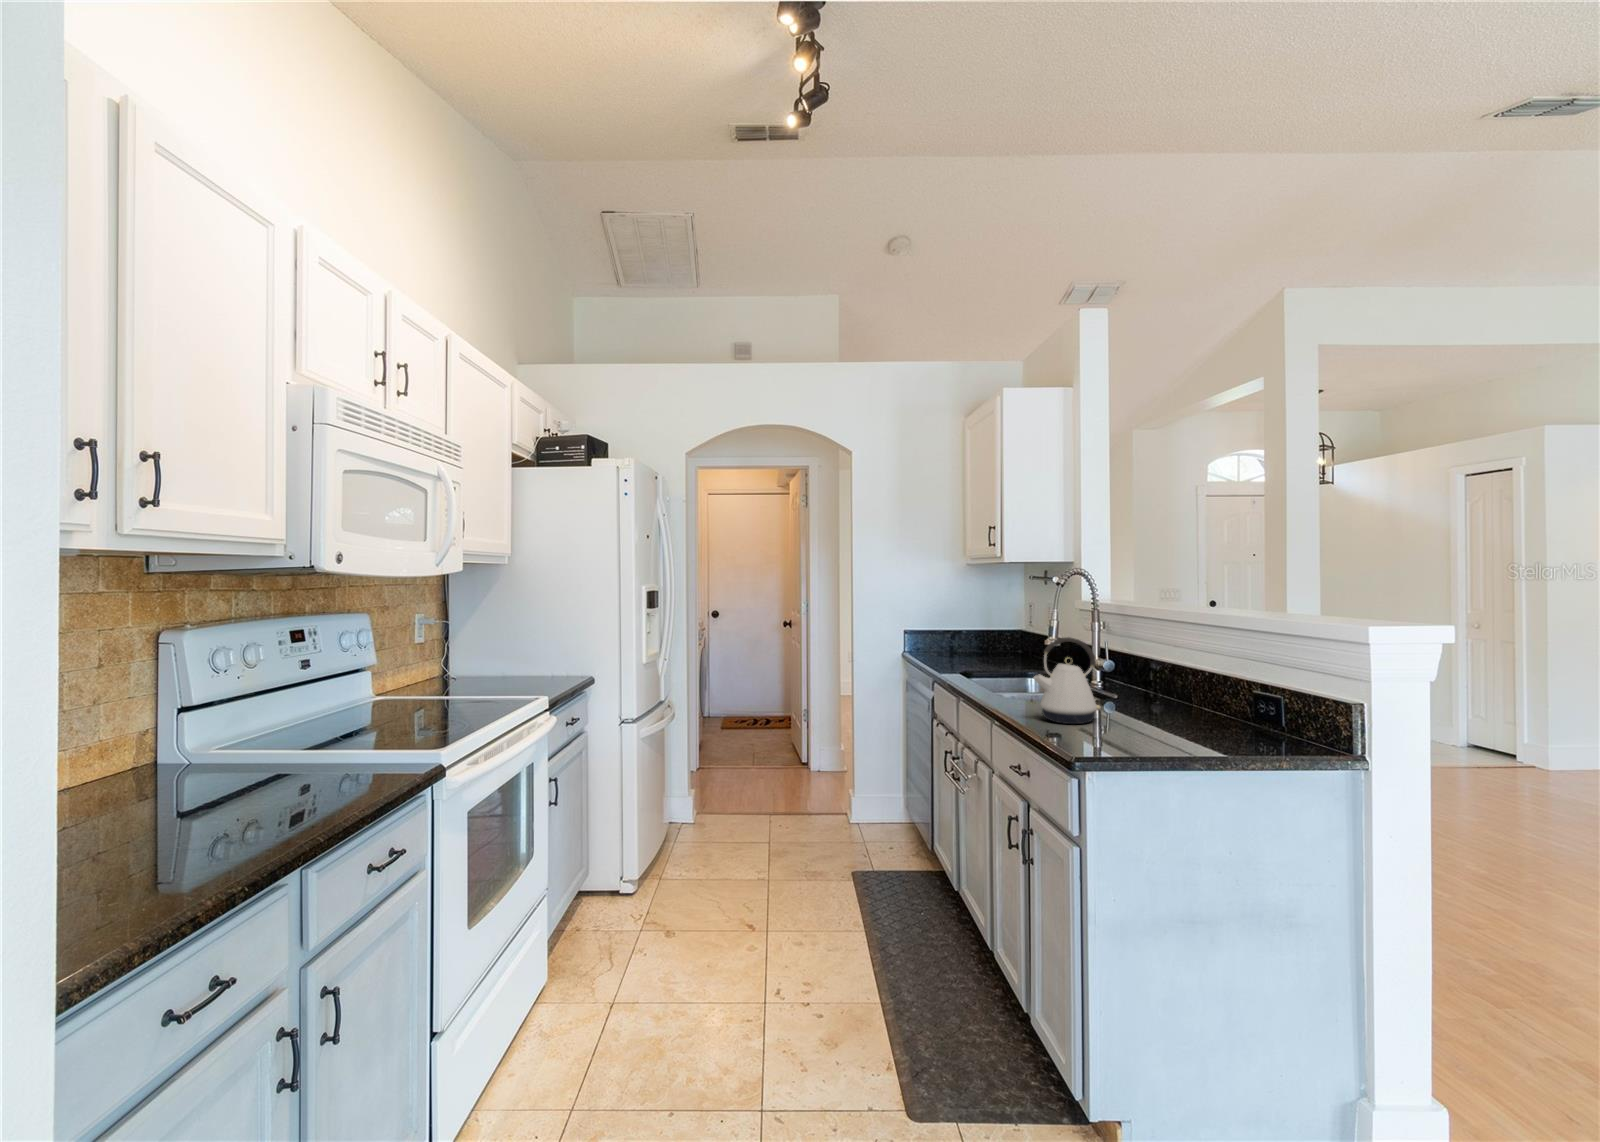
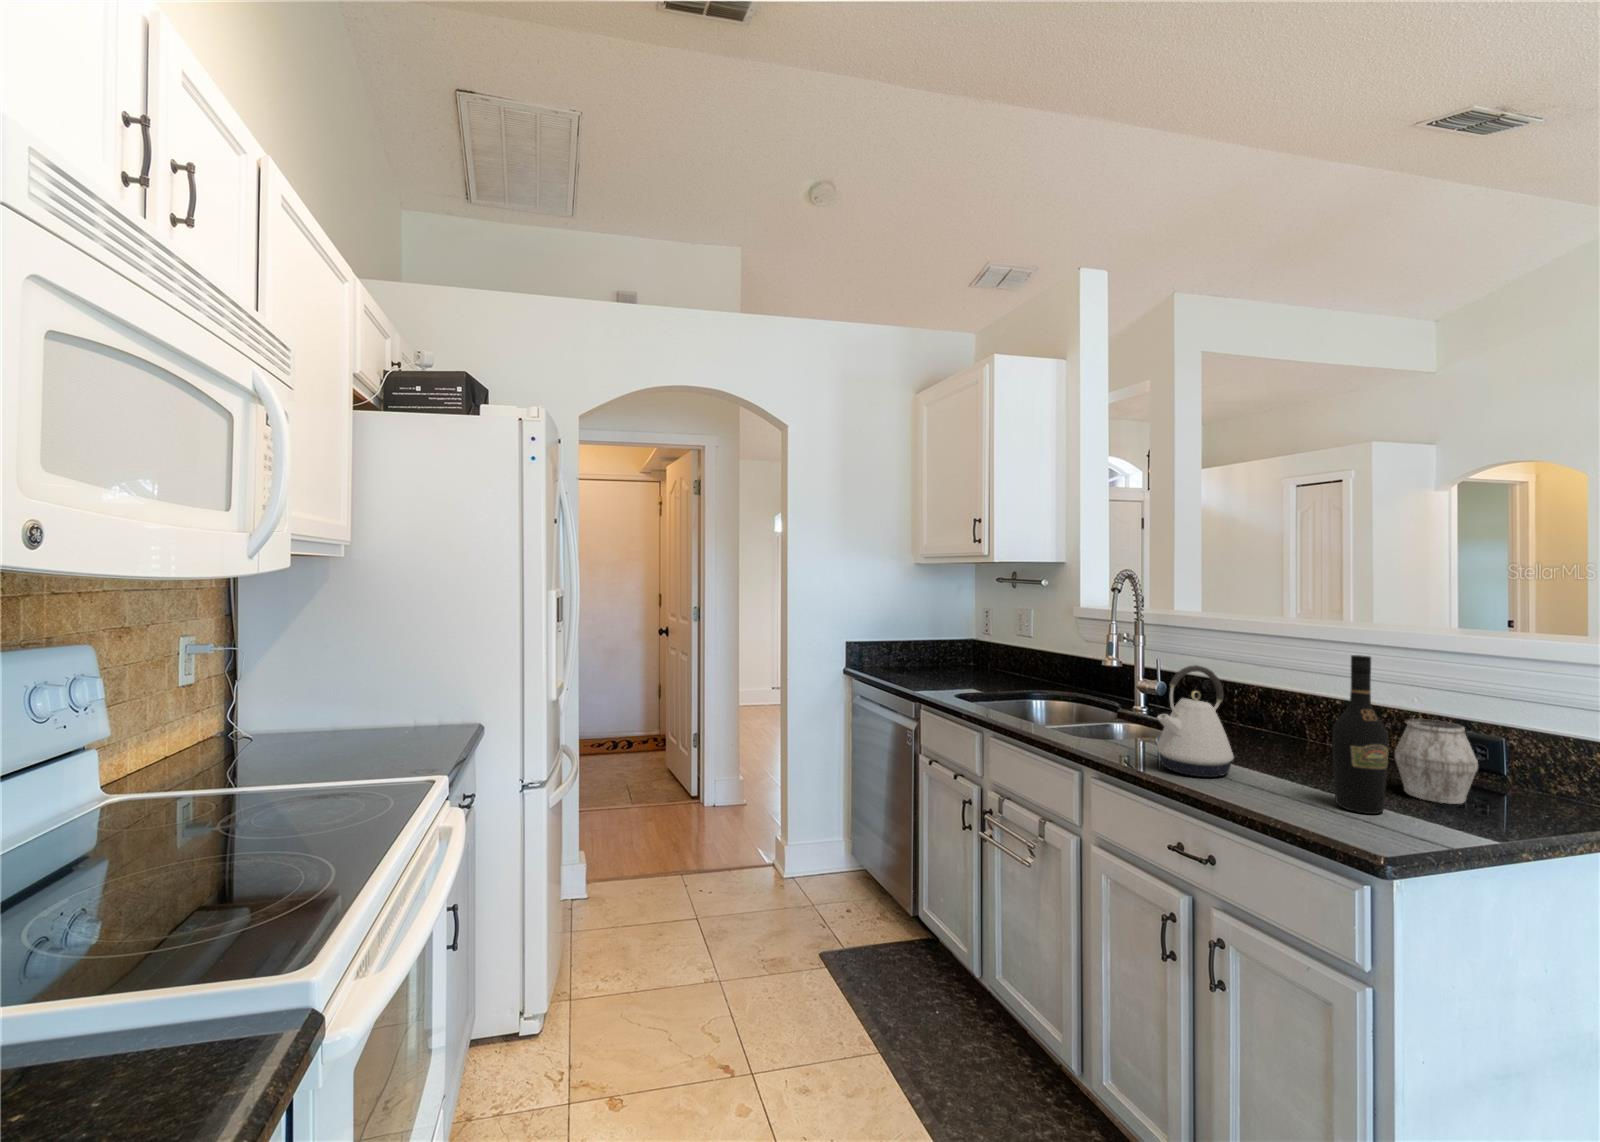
wine bottle: none [1126,625,1163,746] -> present [1332,655,1389,814]
mug: none [1202,679,1260,745] -> present [1395,719,1478,804]

